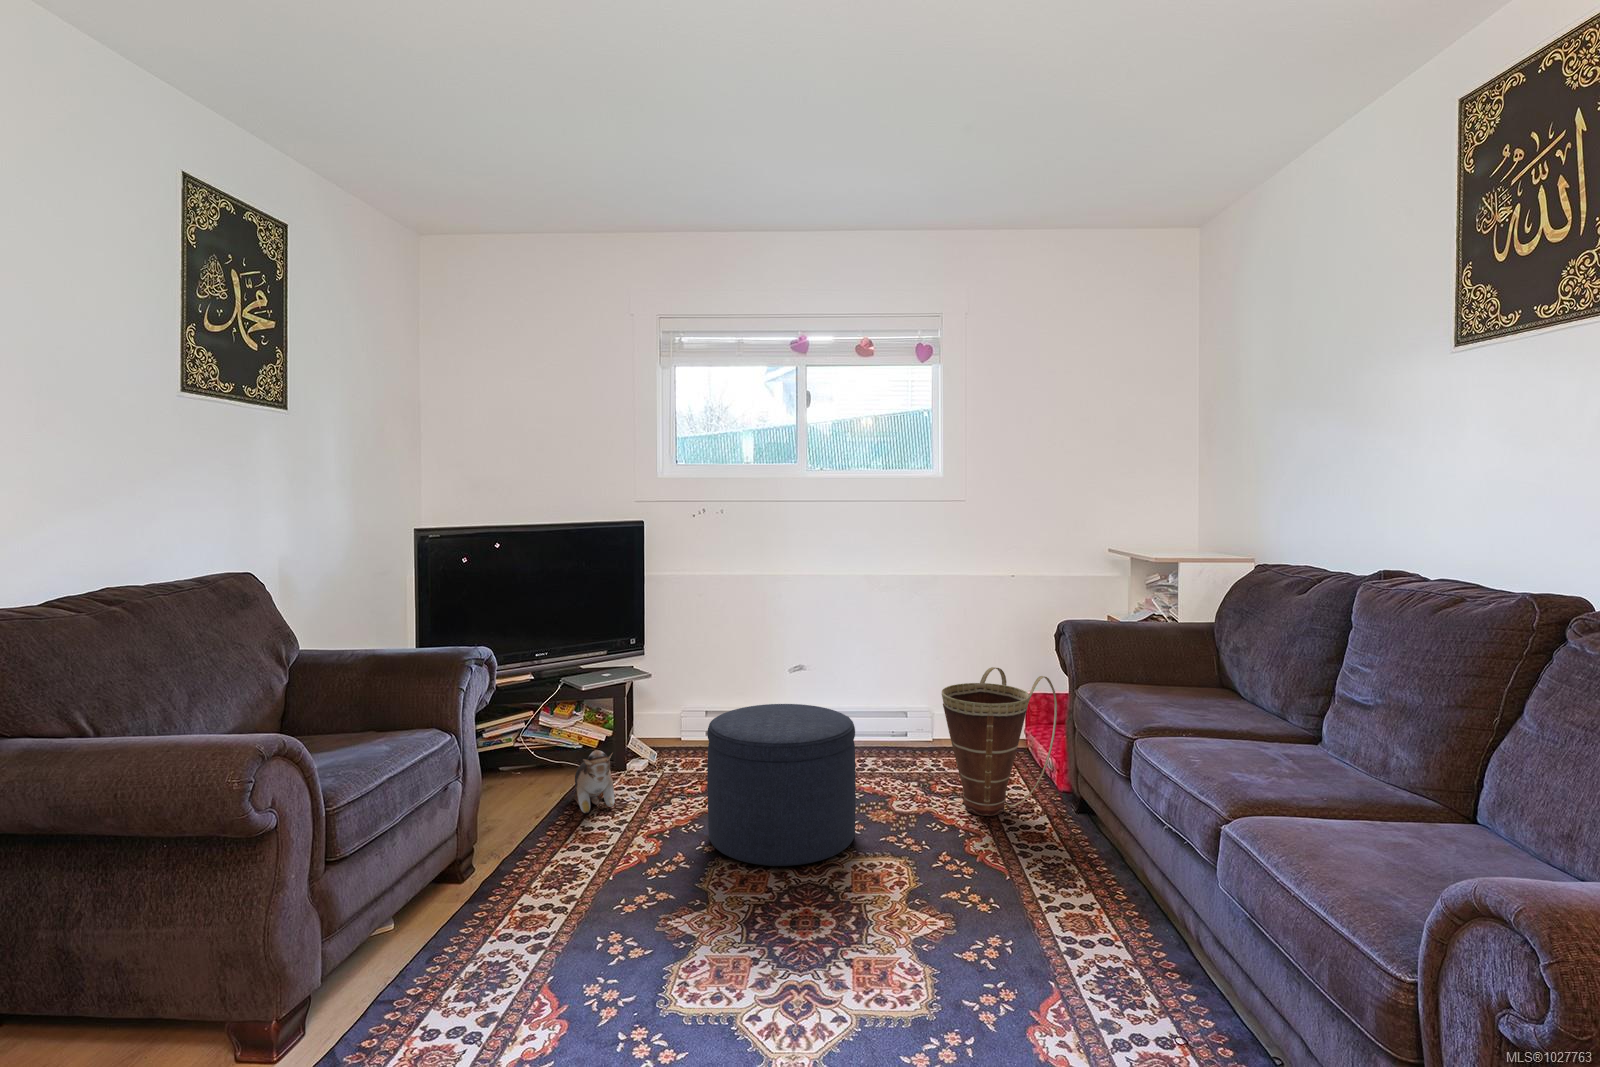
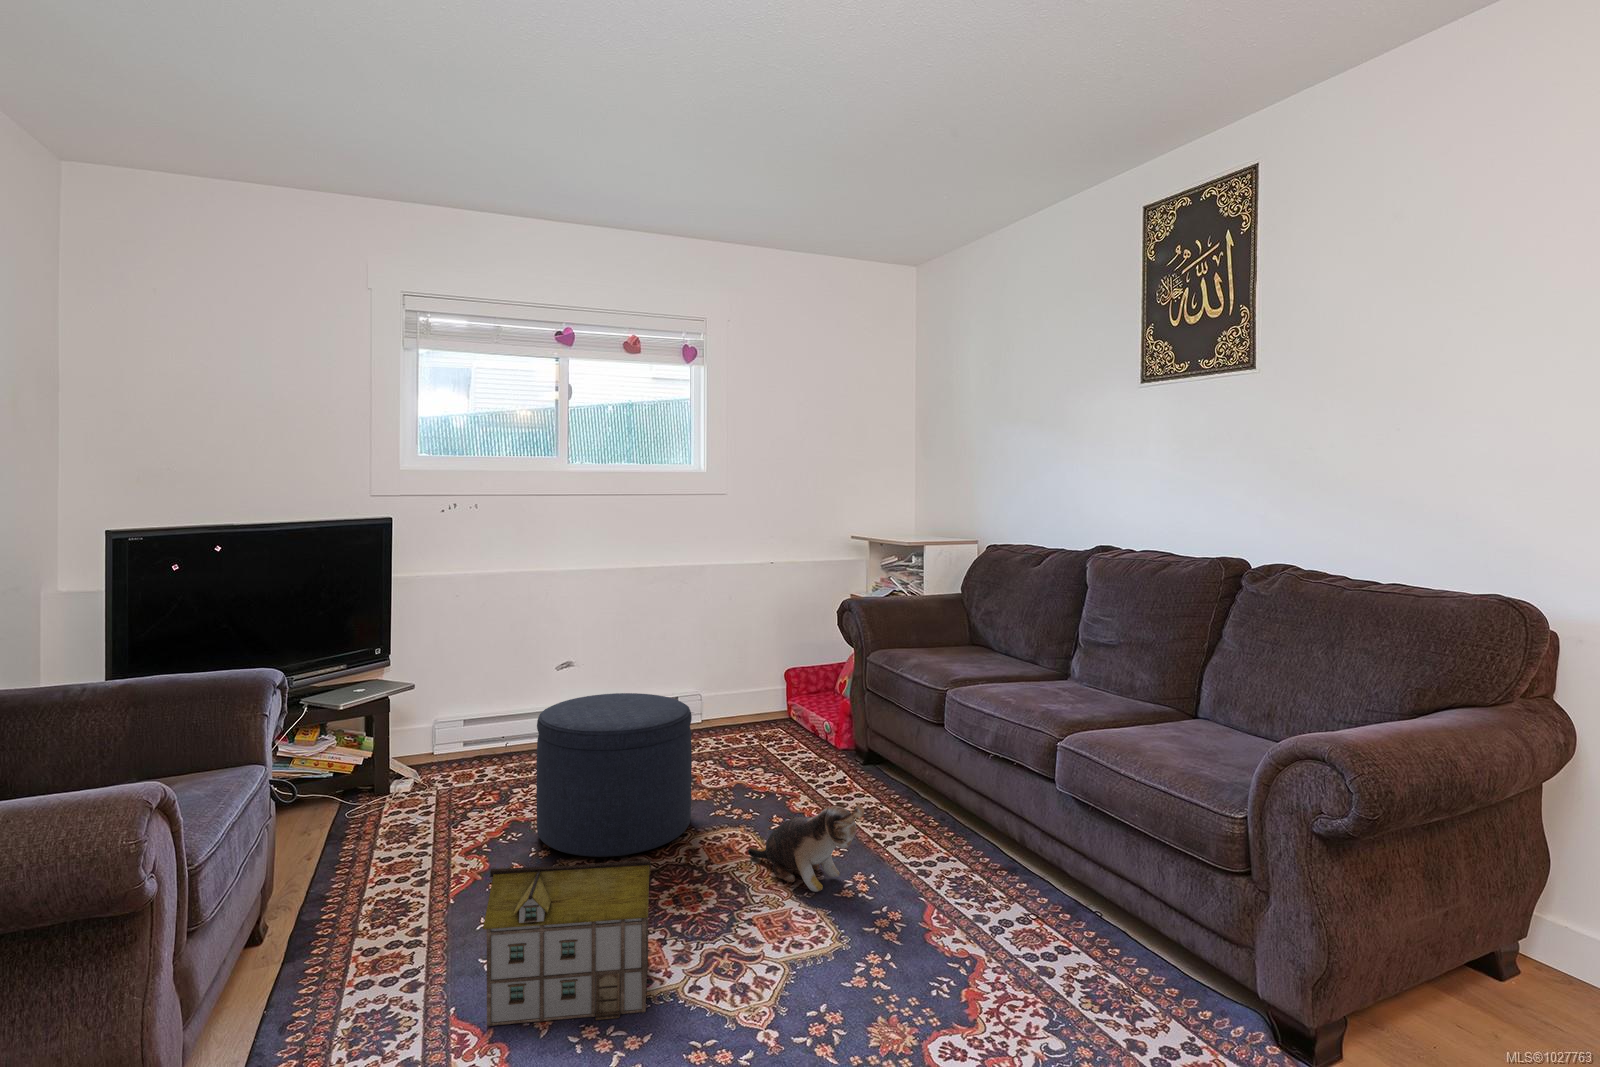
basket: present [942,667,1057,816] -> none [749,645,841,780]
plush toy: present [574,750,615,813] -> present [748,806,864,892]
toy house: none [562,859,733,1028] -> present [483,860,651,1026]

